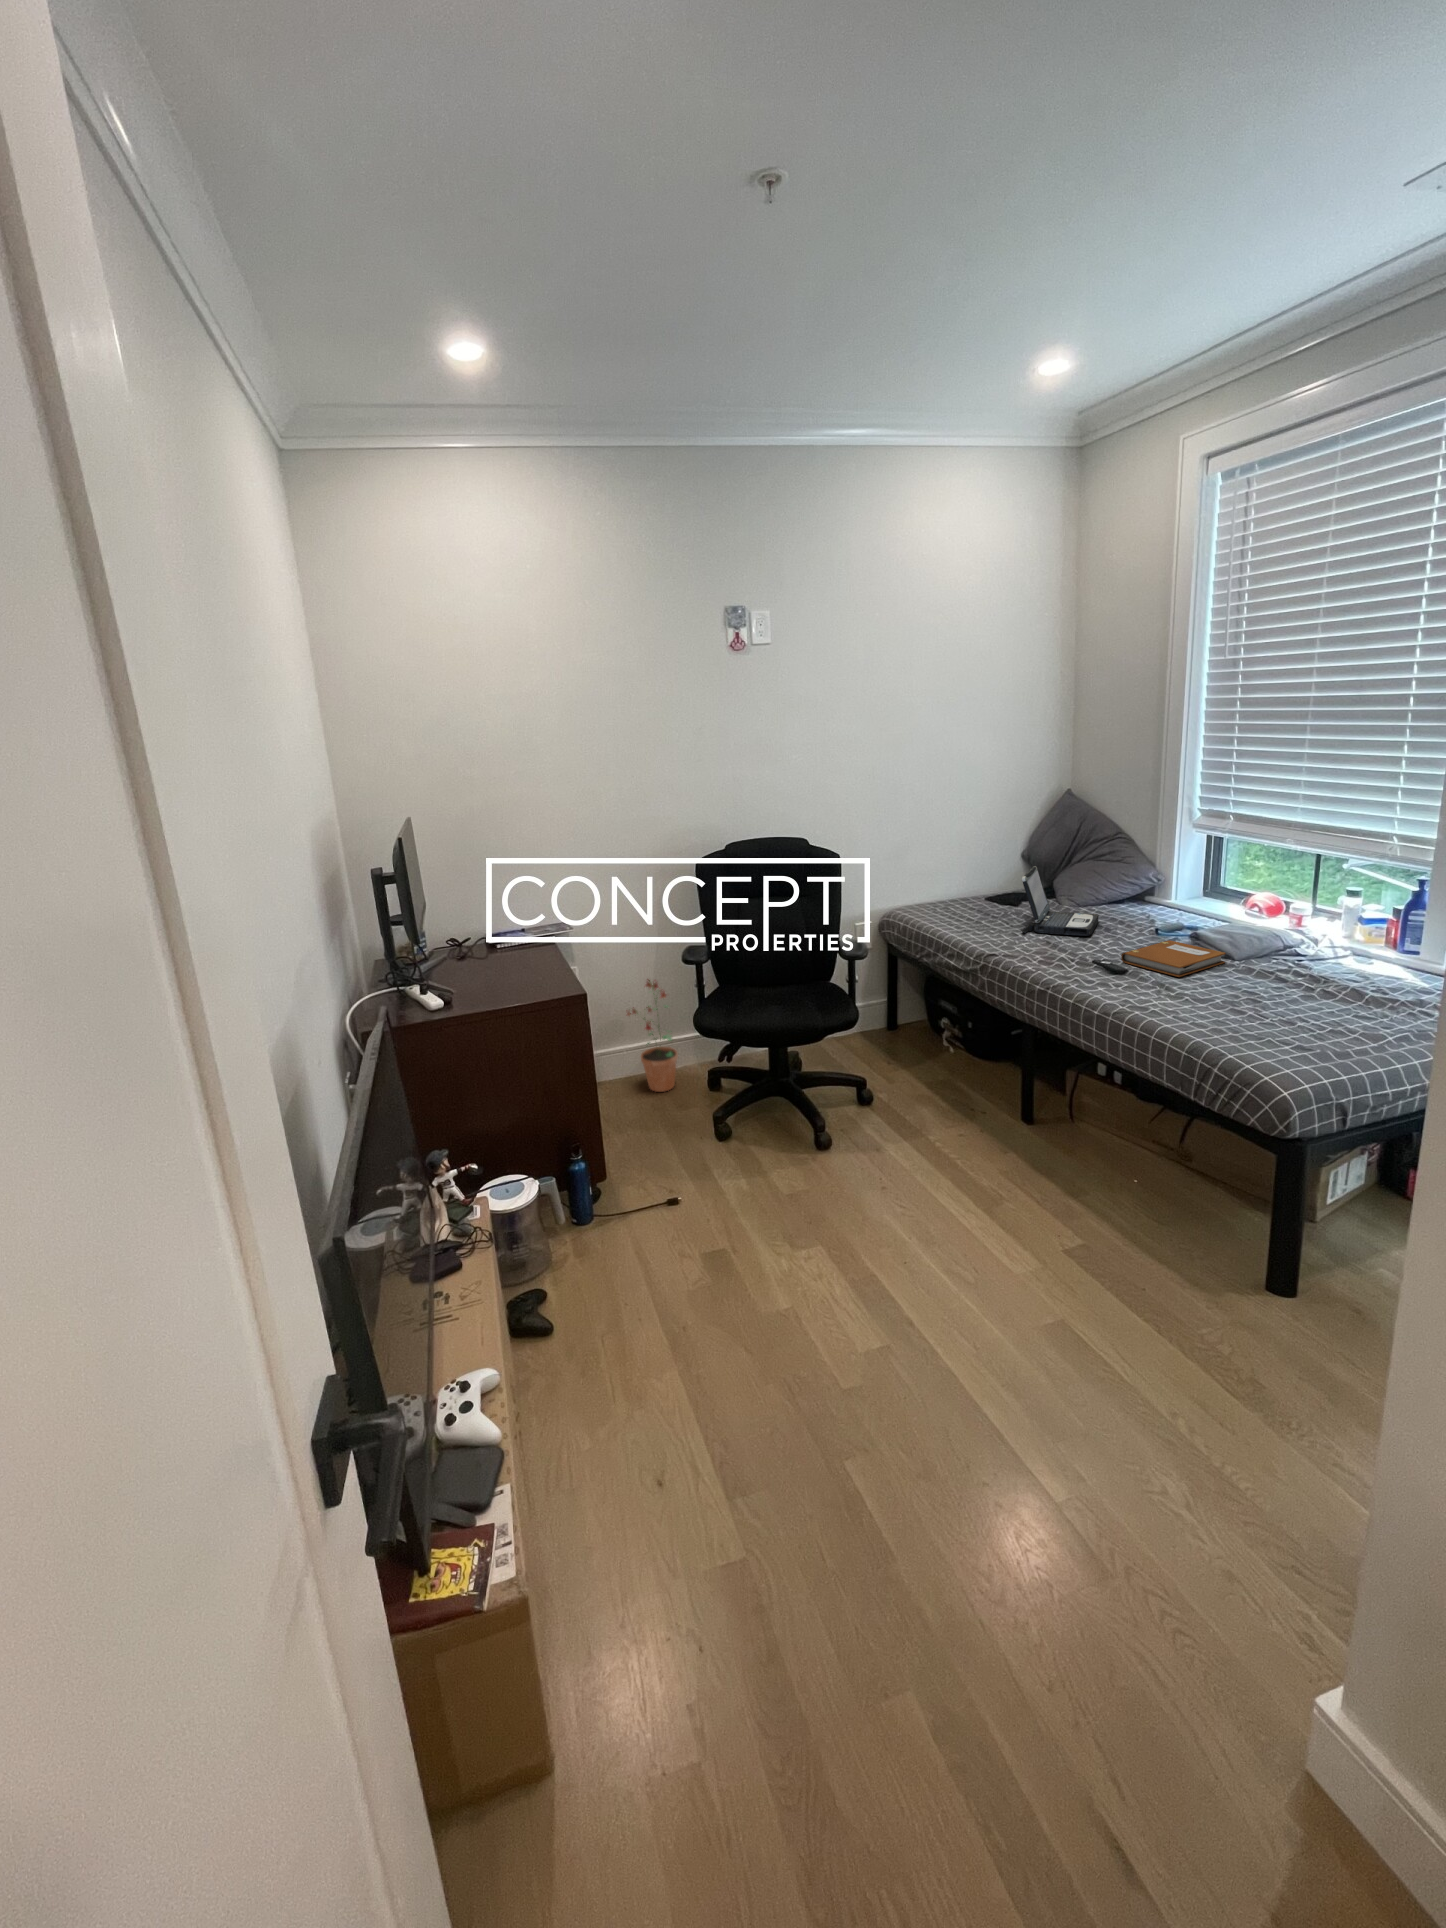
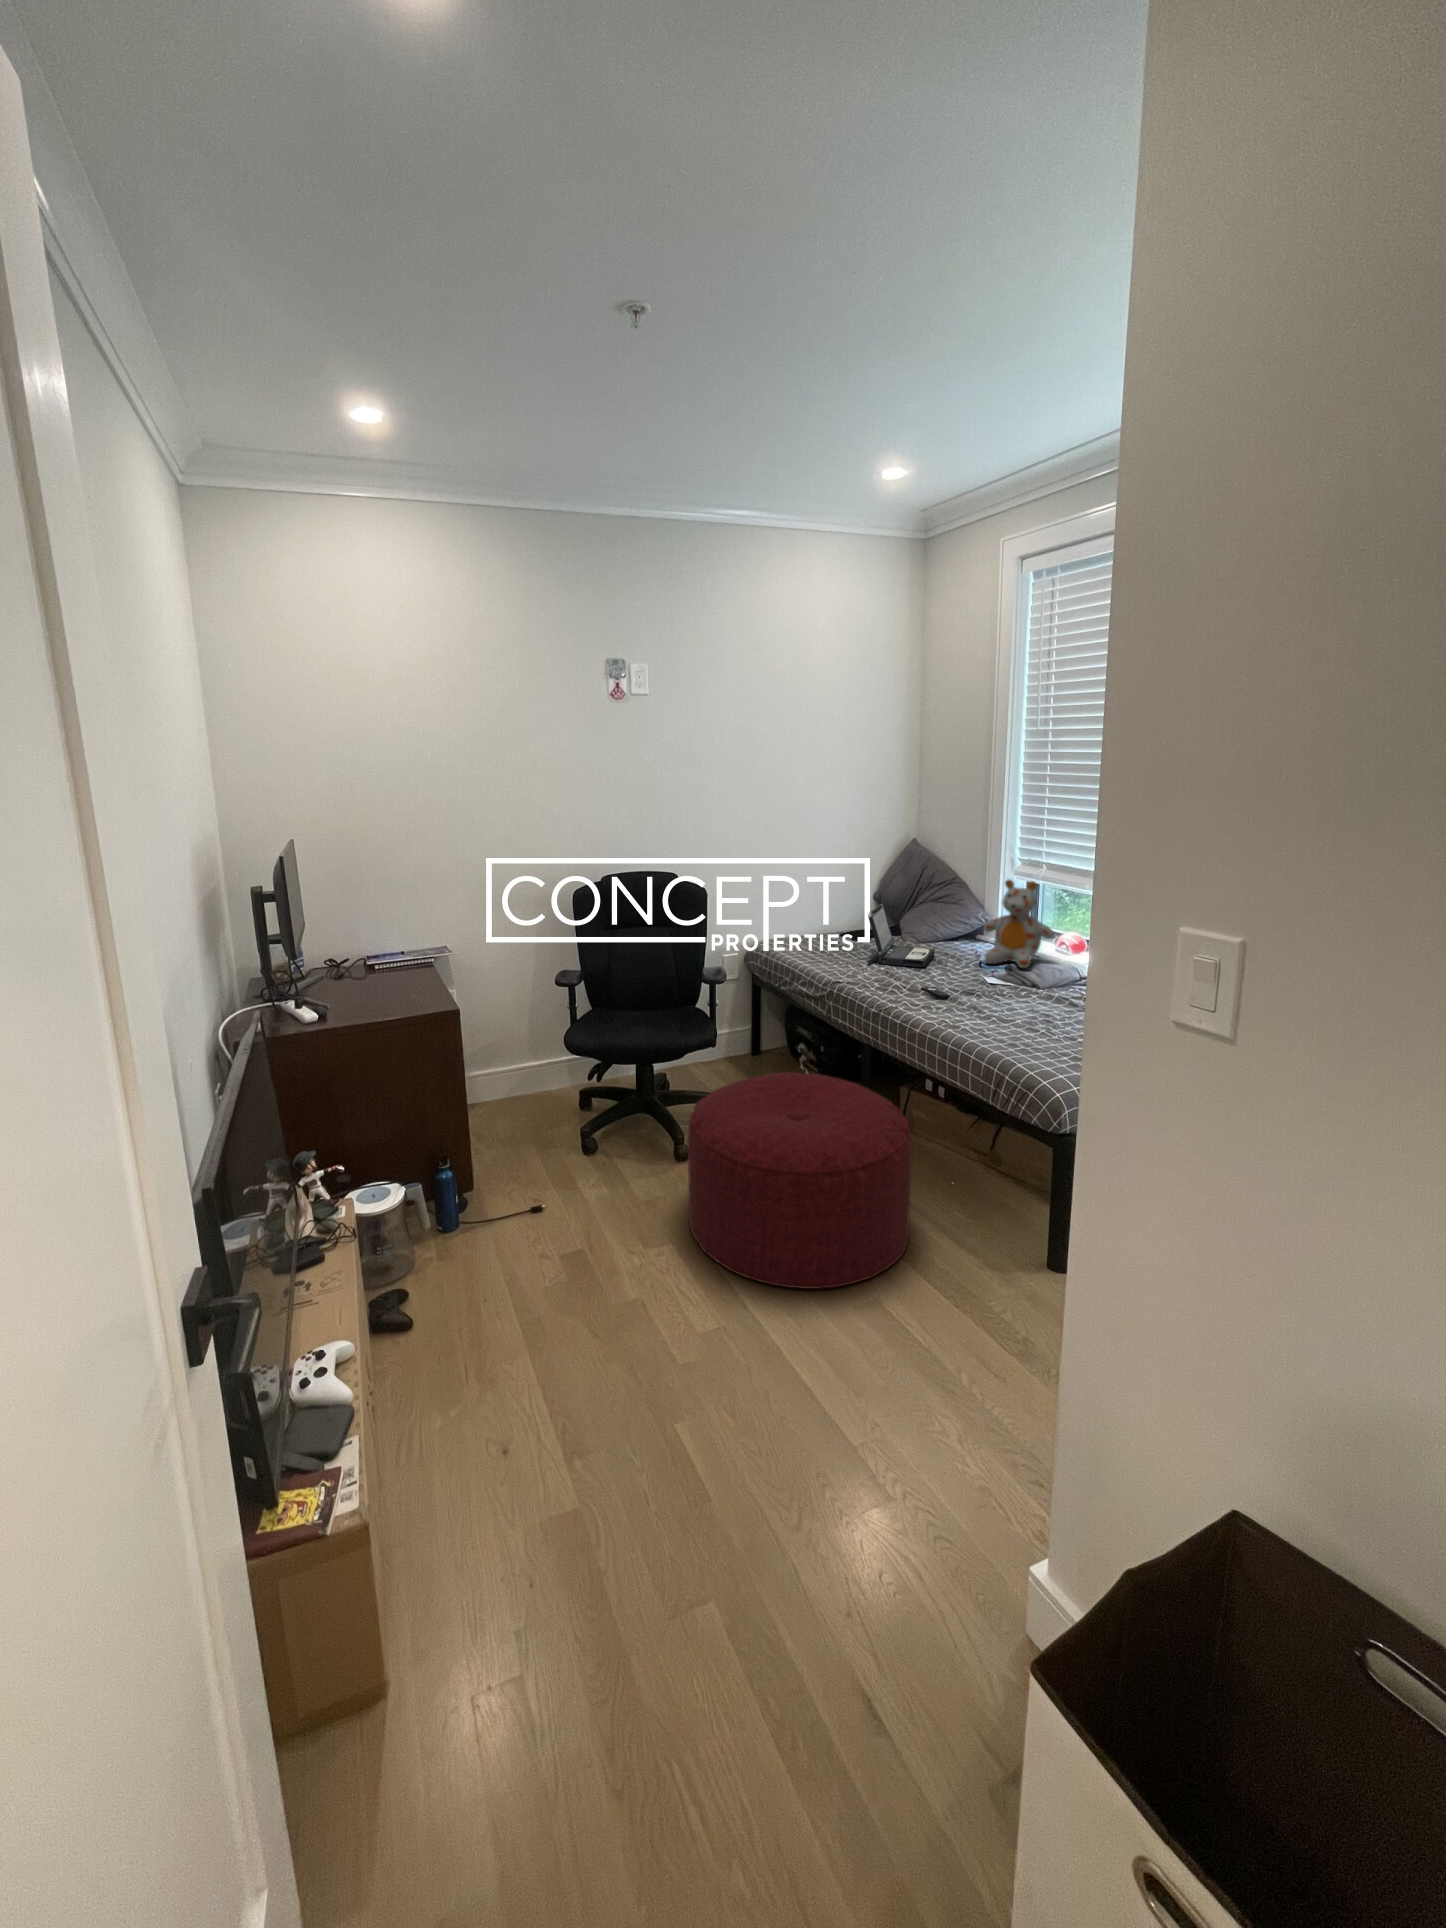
stuffed bear: none [1158,834,1248,935] -> present [984,880,1054,968]
notebook: present [1121,940,1226,977] -> none [947,971,1031,1002]
potted plant: present [627,979,678,1092] -> none [501,1001,551,1111]
ottoman: none [835,1058,1098,1306] -> present [688,1072,912,1289]

